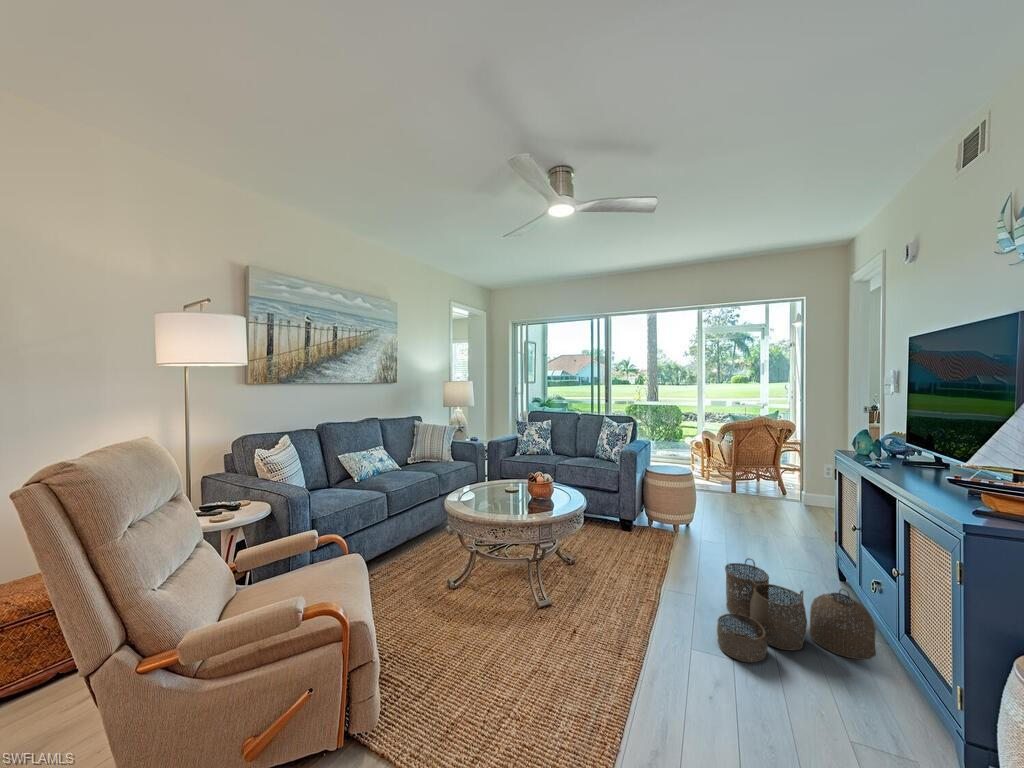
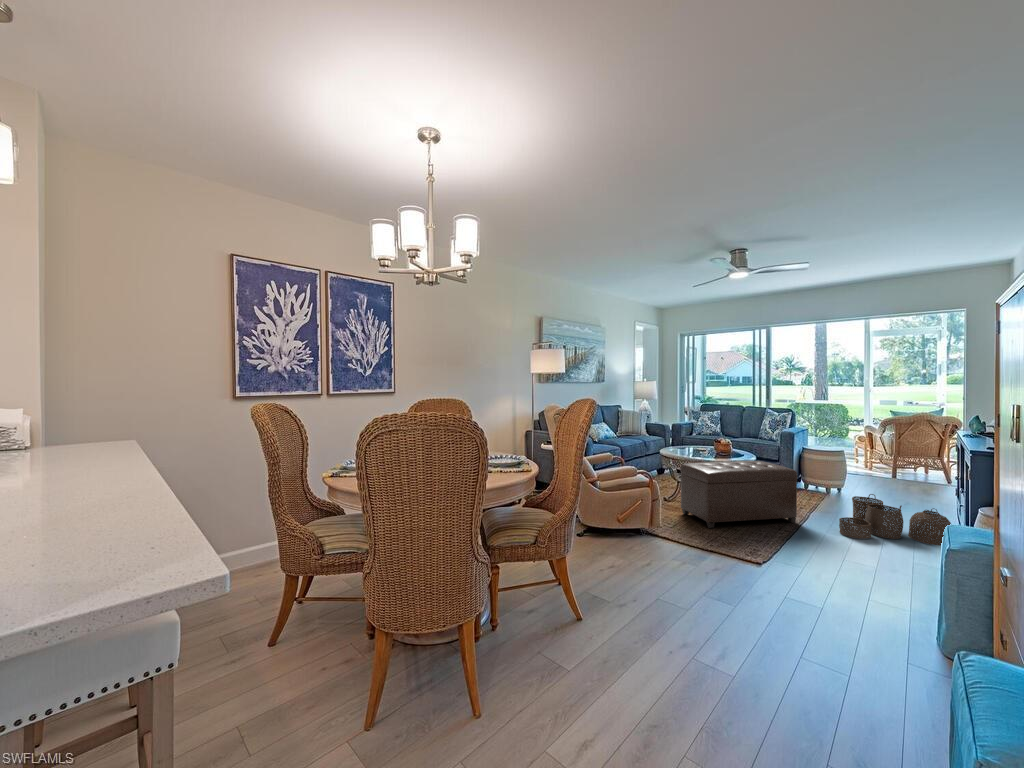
ottoman: none [468,513,653,681] -> present [680,461,797,528]

